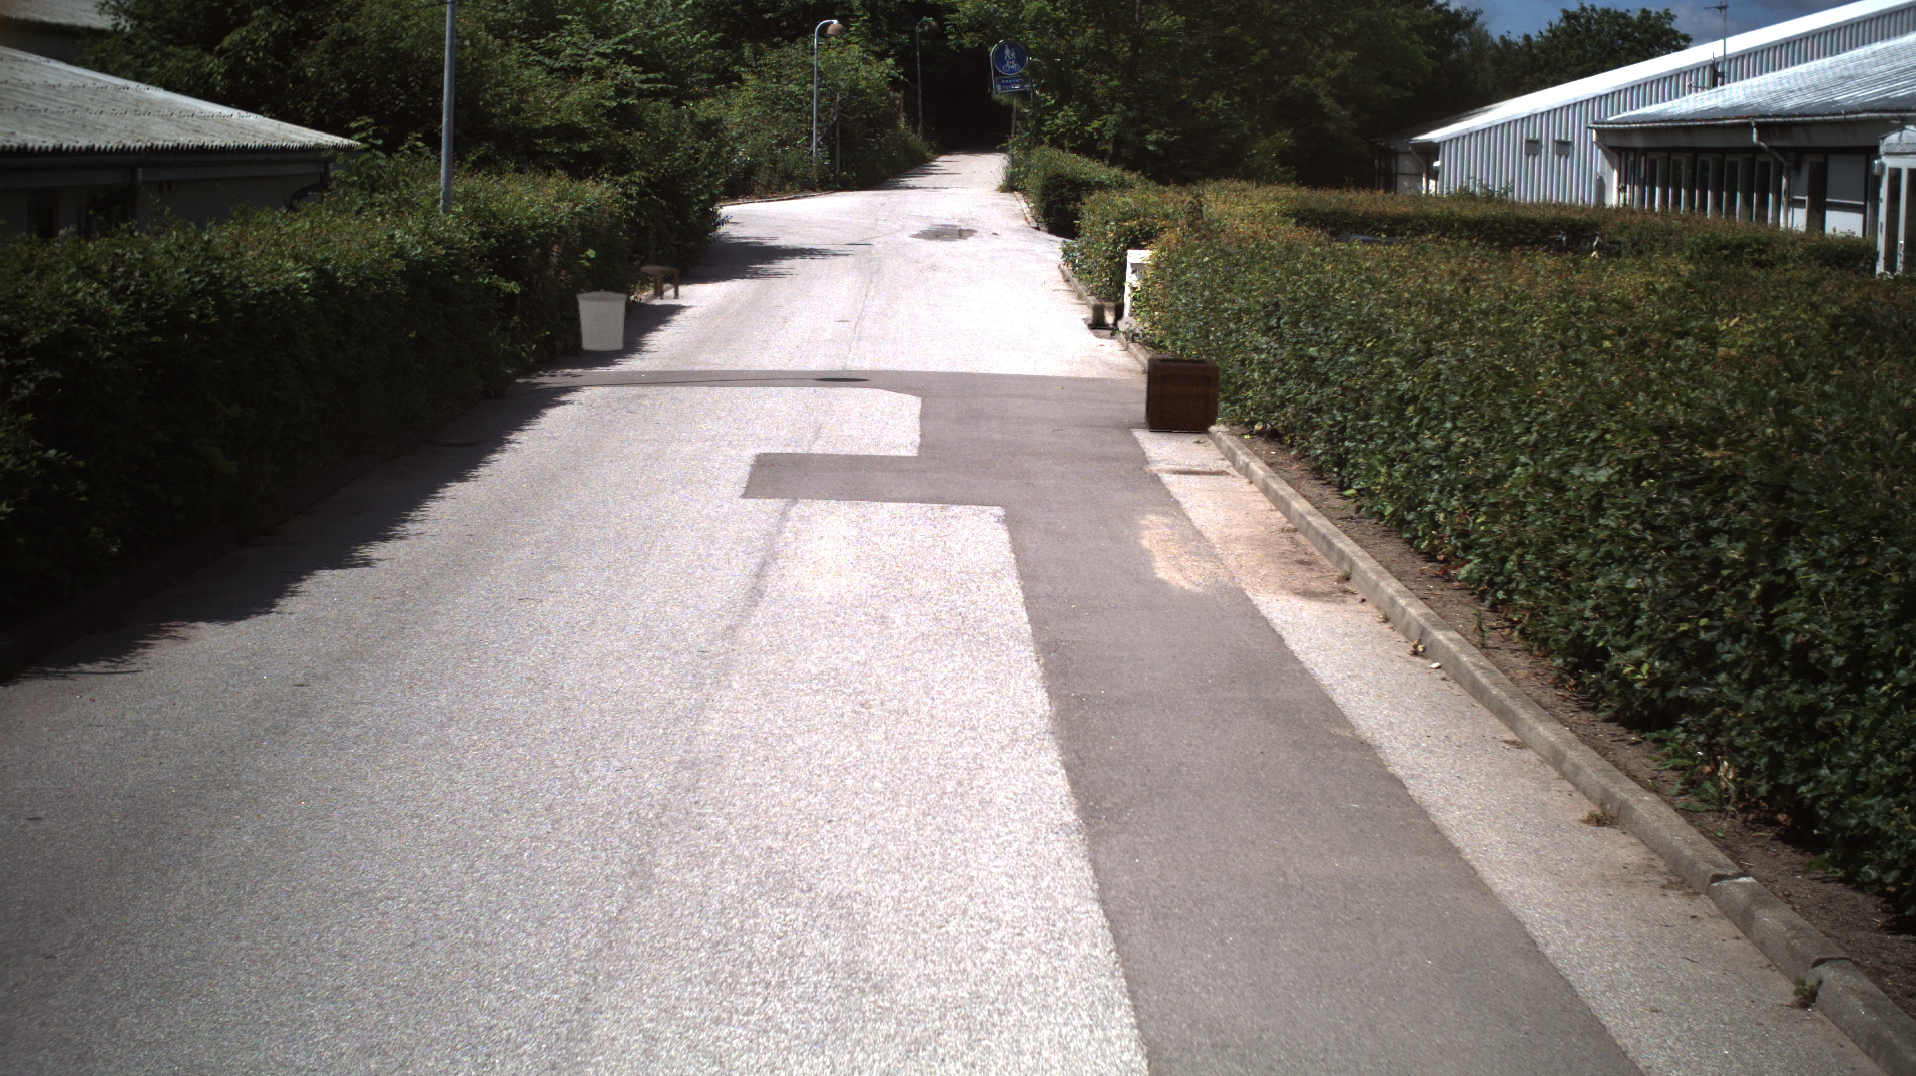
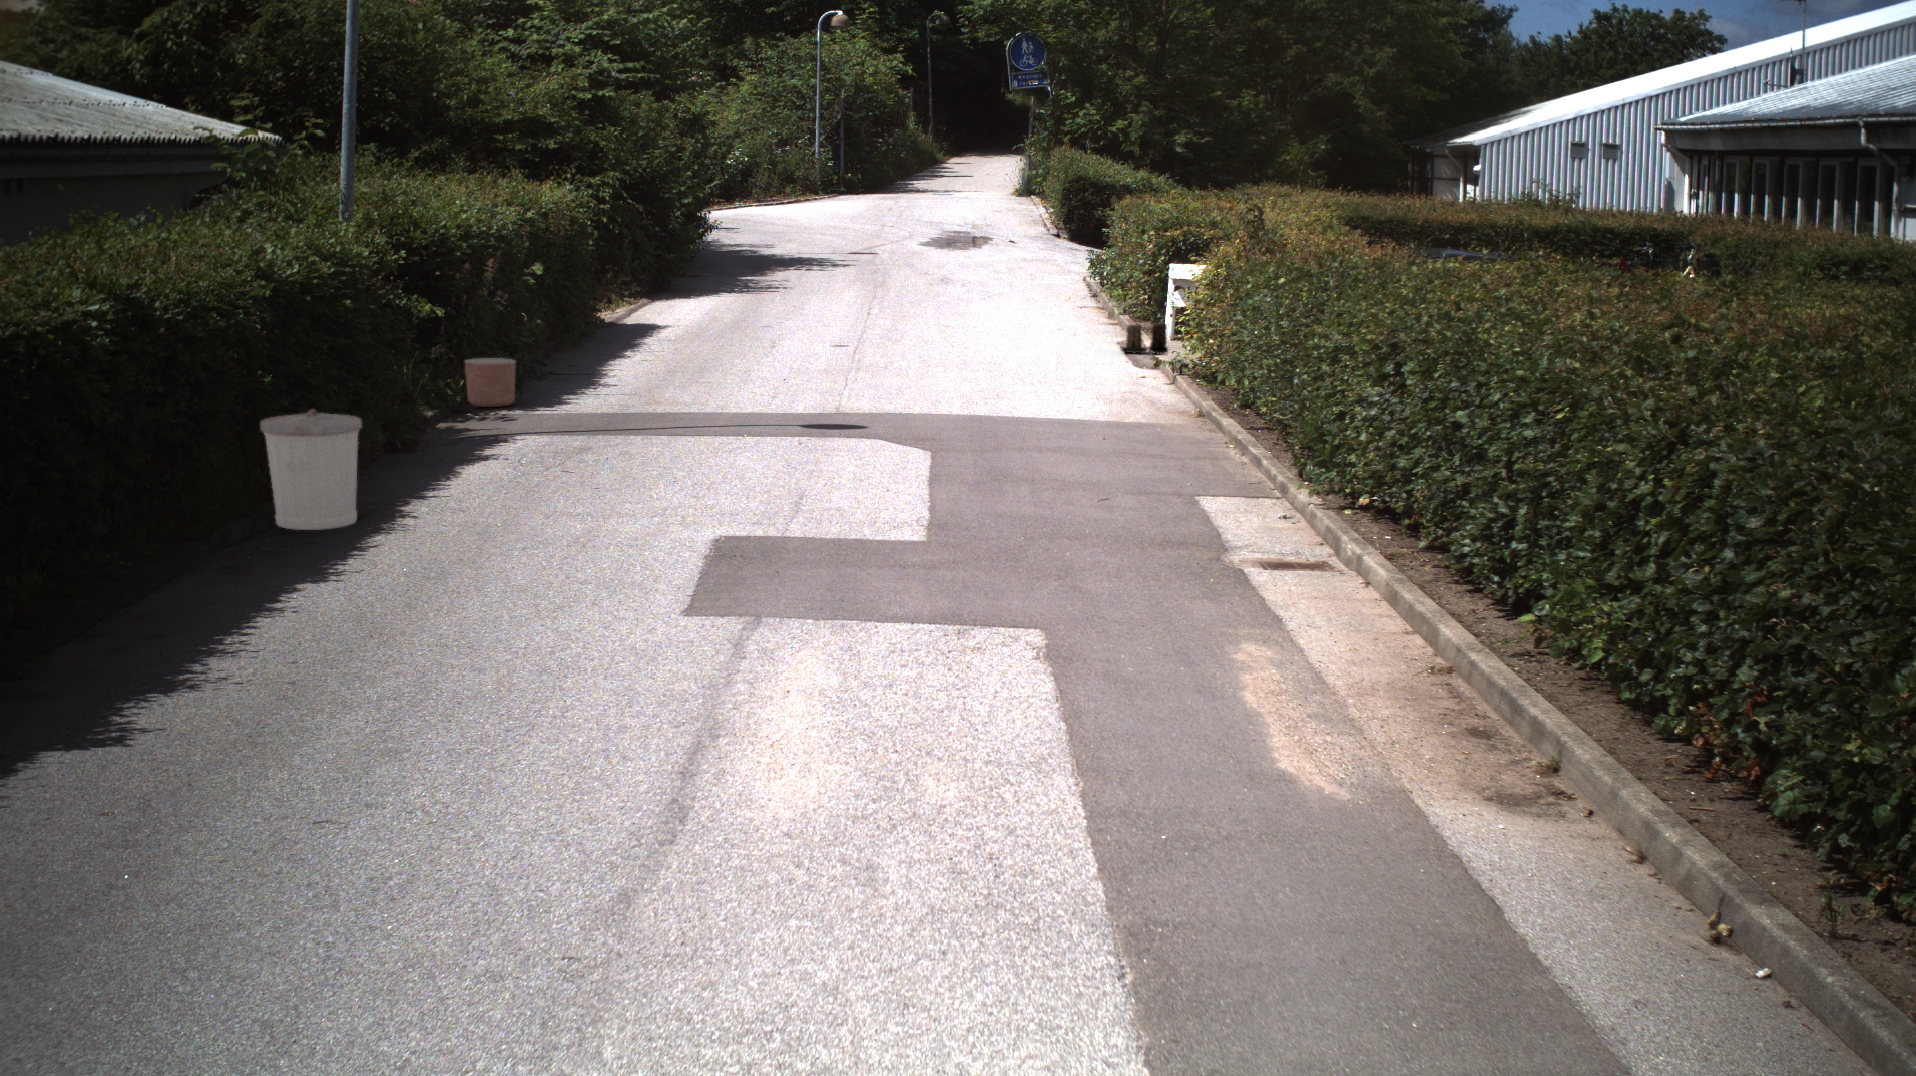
bench: present [641,266,679,299] -> none [612,278,660,316]
trash can: present [577,289,627,351] -> present [260,409,362,530]
planter: none [534,328,575,368] -> present [465,358,516,407]
wooden crate: present [1144,357,1220,433] -> none [1209,405,1310,503]

